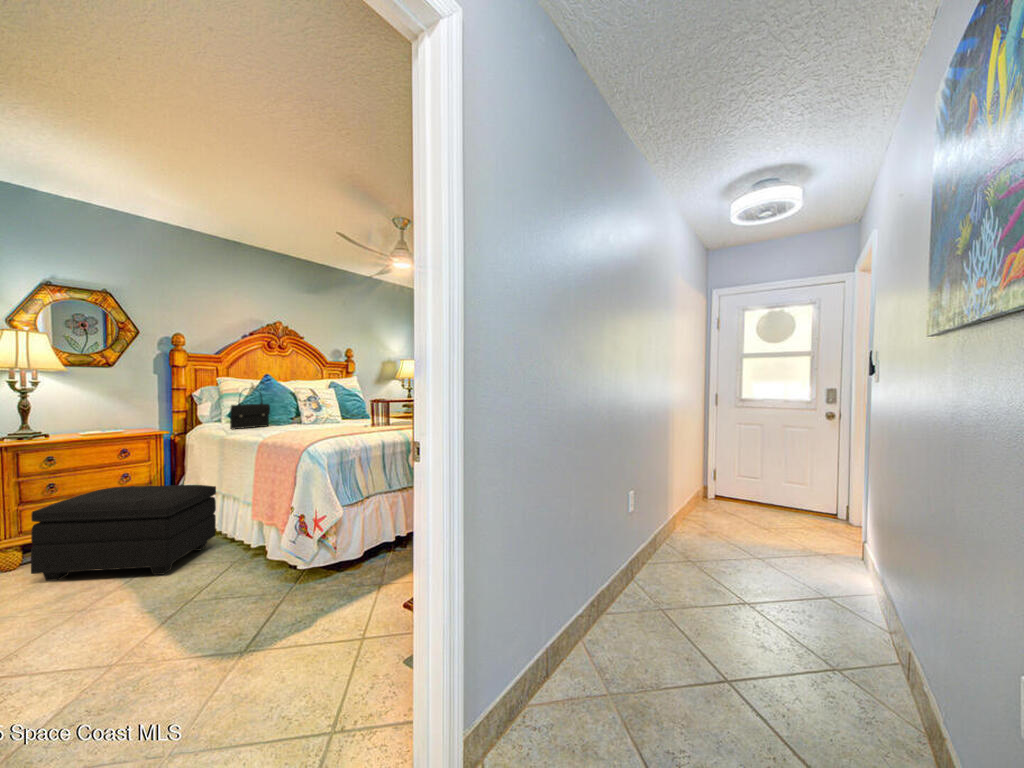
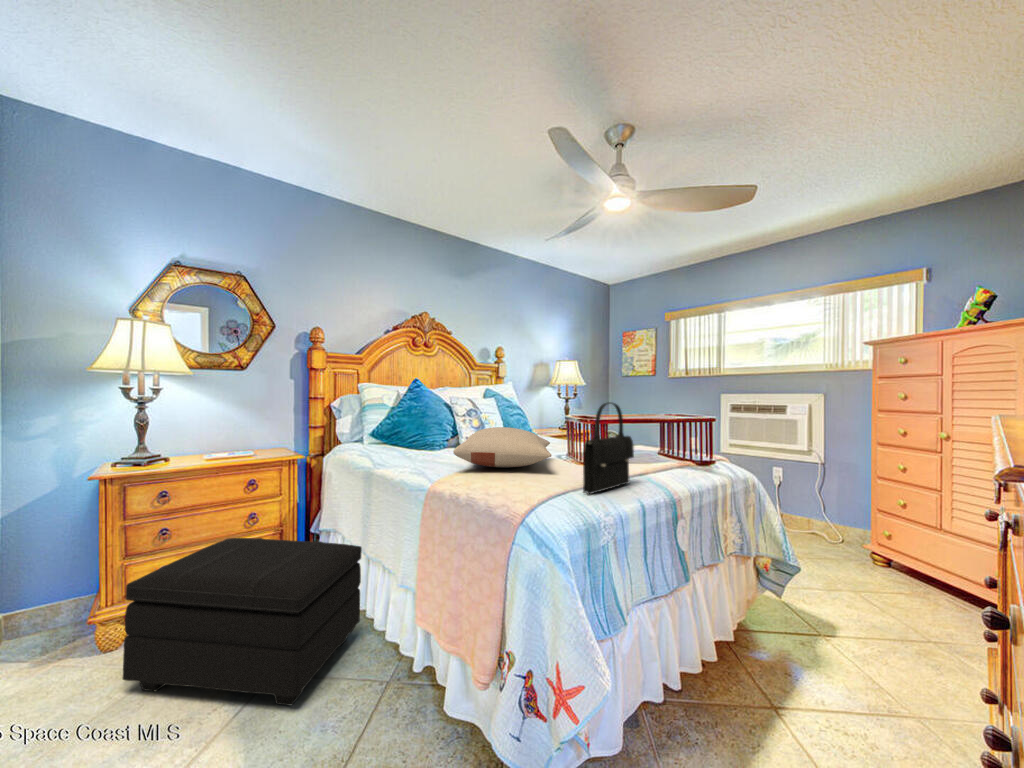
handbag: present [230,391,270,429] -> present [583,402,634,494]
pillow: none [279,405,357,430] -> present [453,427,552,467]

